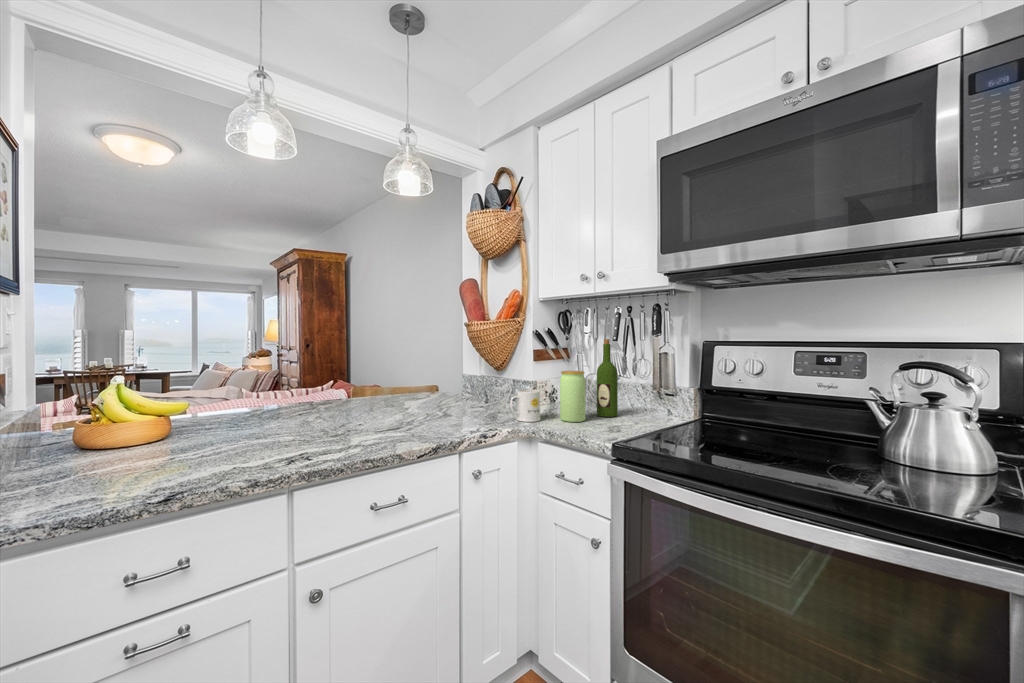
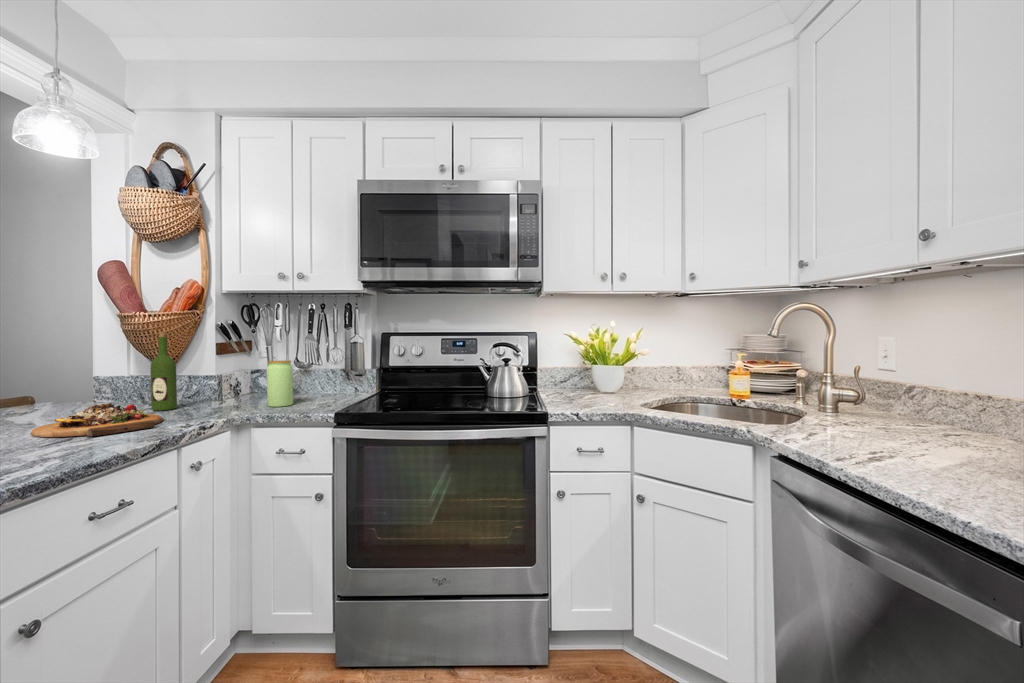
wine bottle: present [597,339,618,417] -> present [150,332,177,411]
mug: present [510,389,541,422] -> none [216,381,249,412]
cutting board: none [382,400,468,431] -> present [31,403,164,437]

